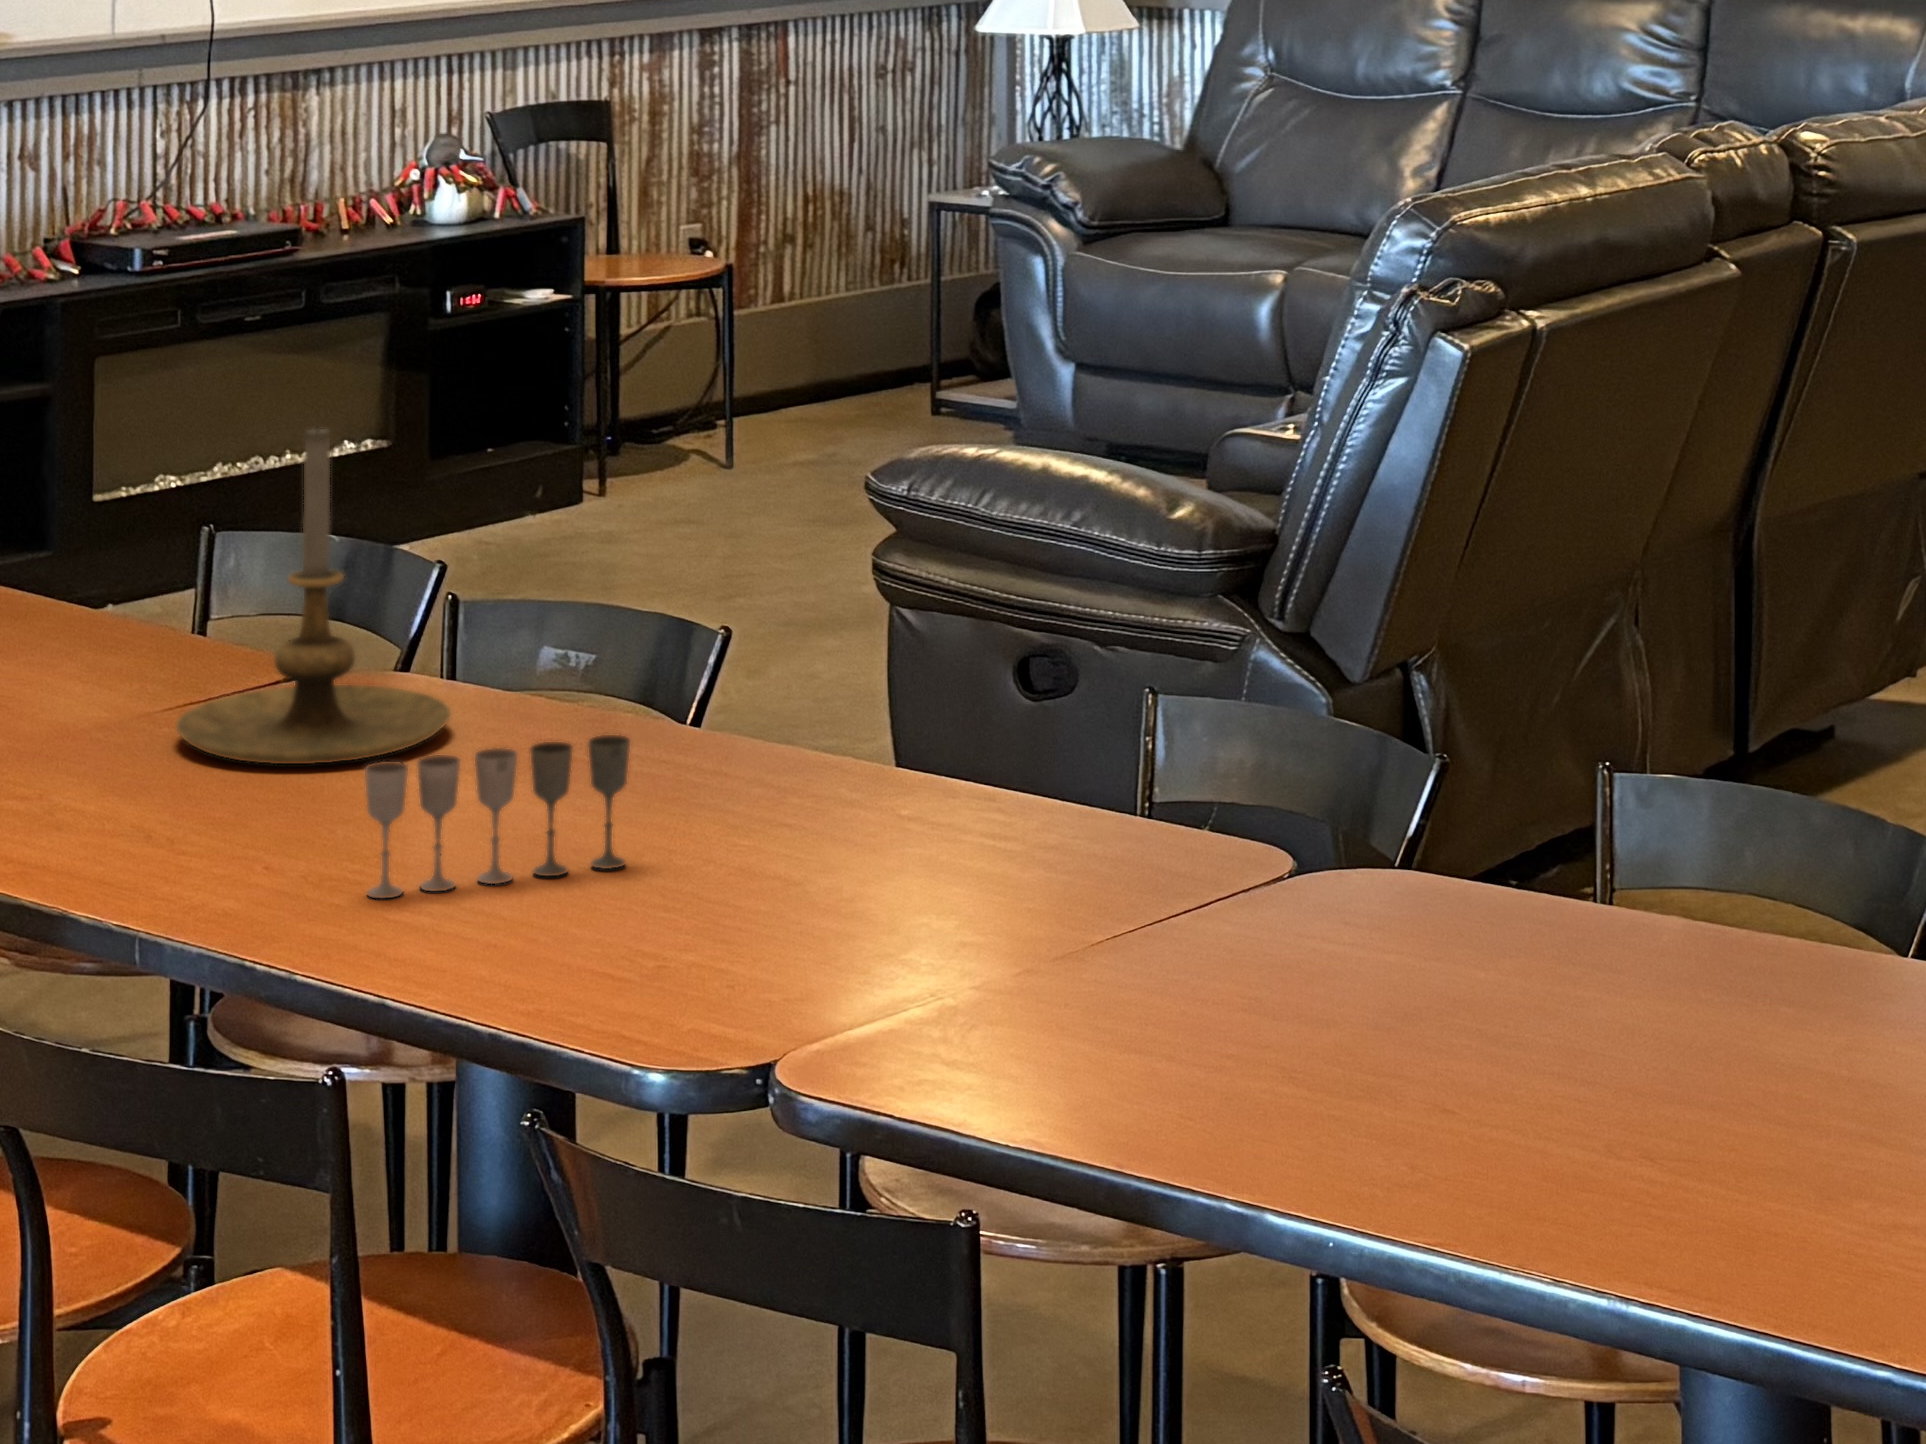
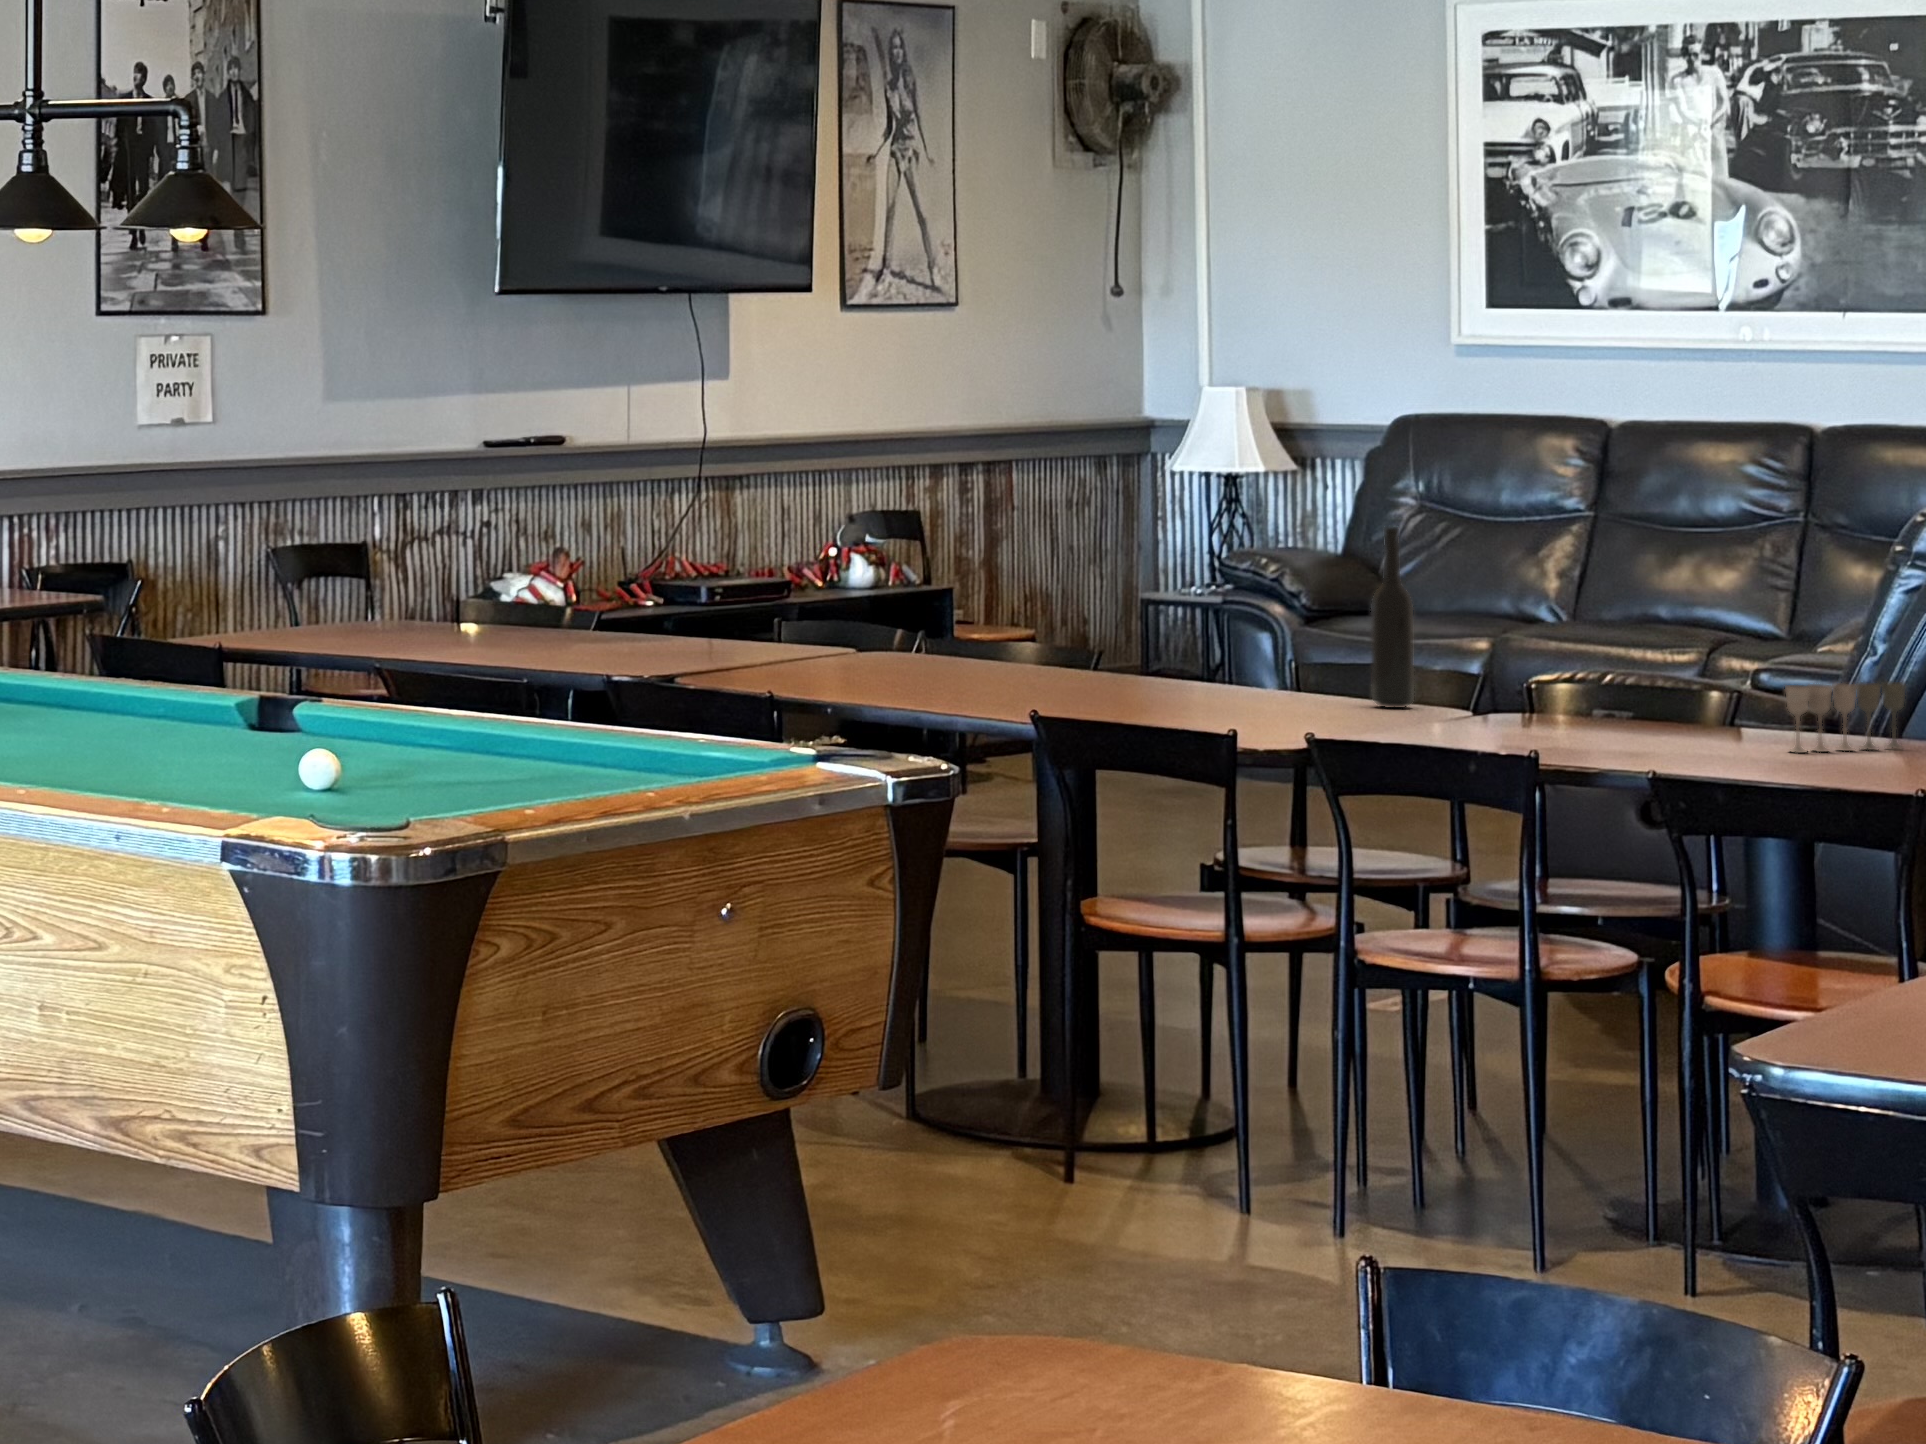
bottle: none [17,374,89,700] -> present [1371,526,1414,708]
candle holder: present [176,429,451,764] -> none [1515,546,1679,724]

